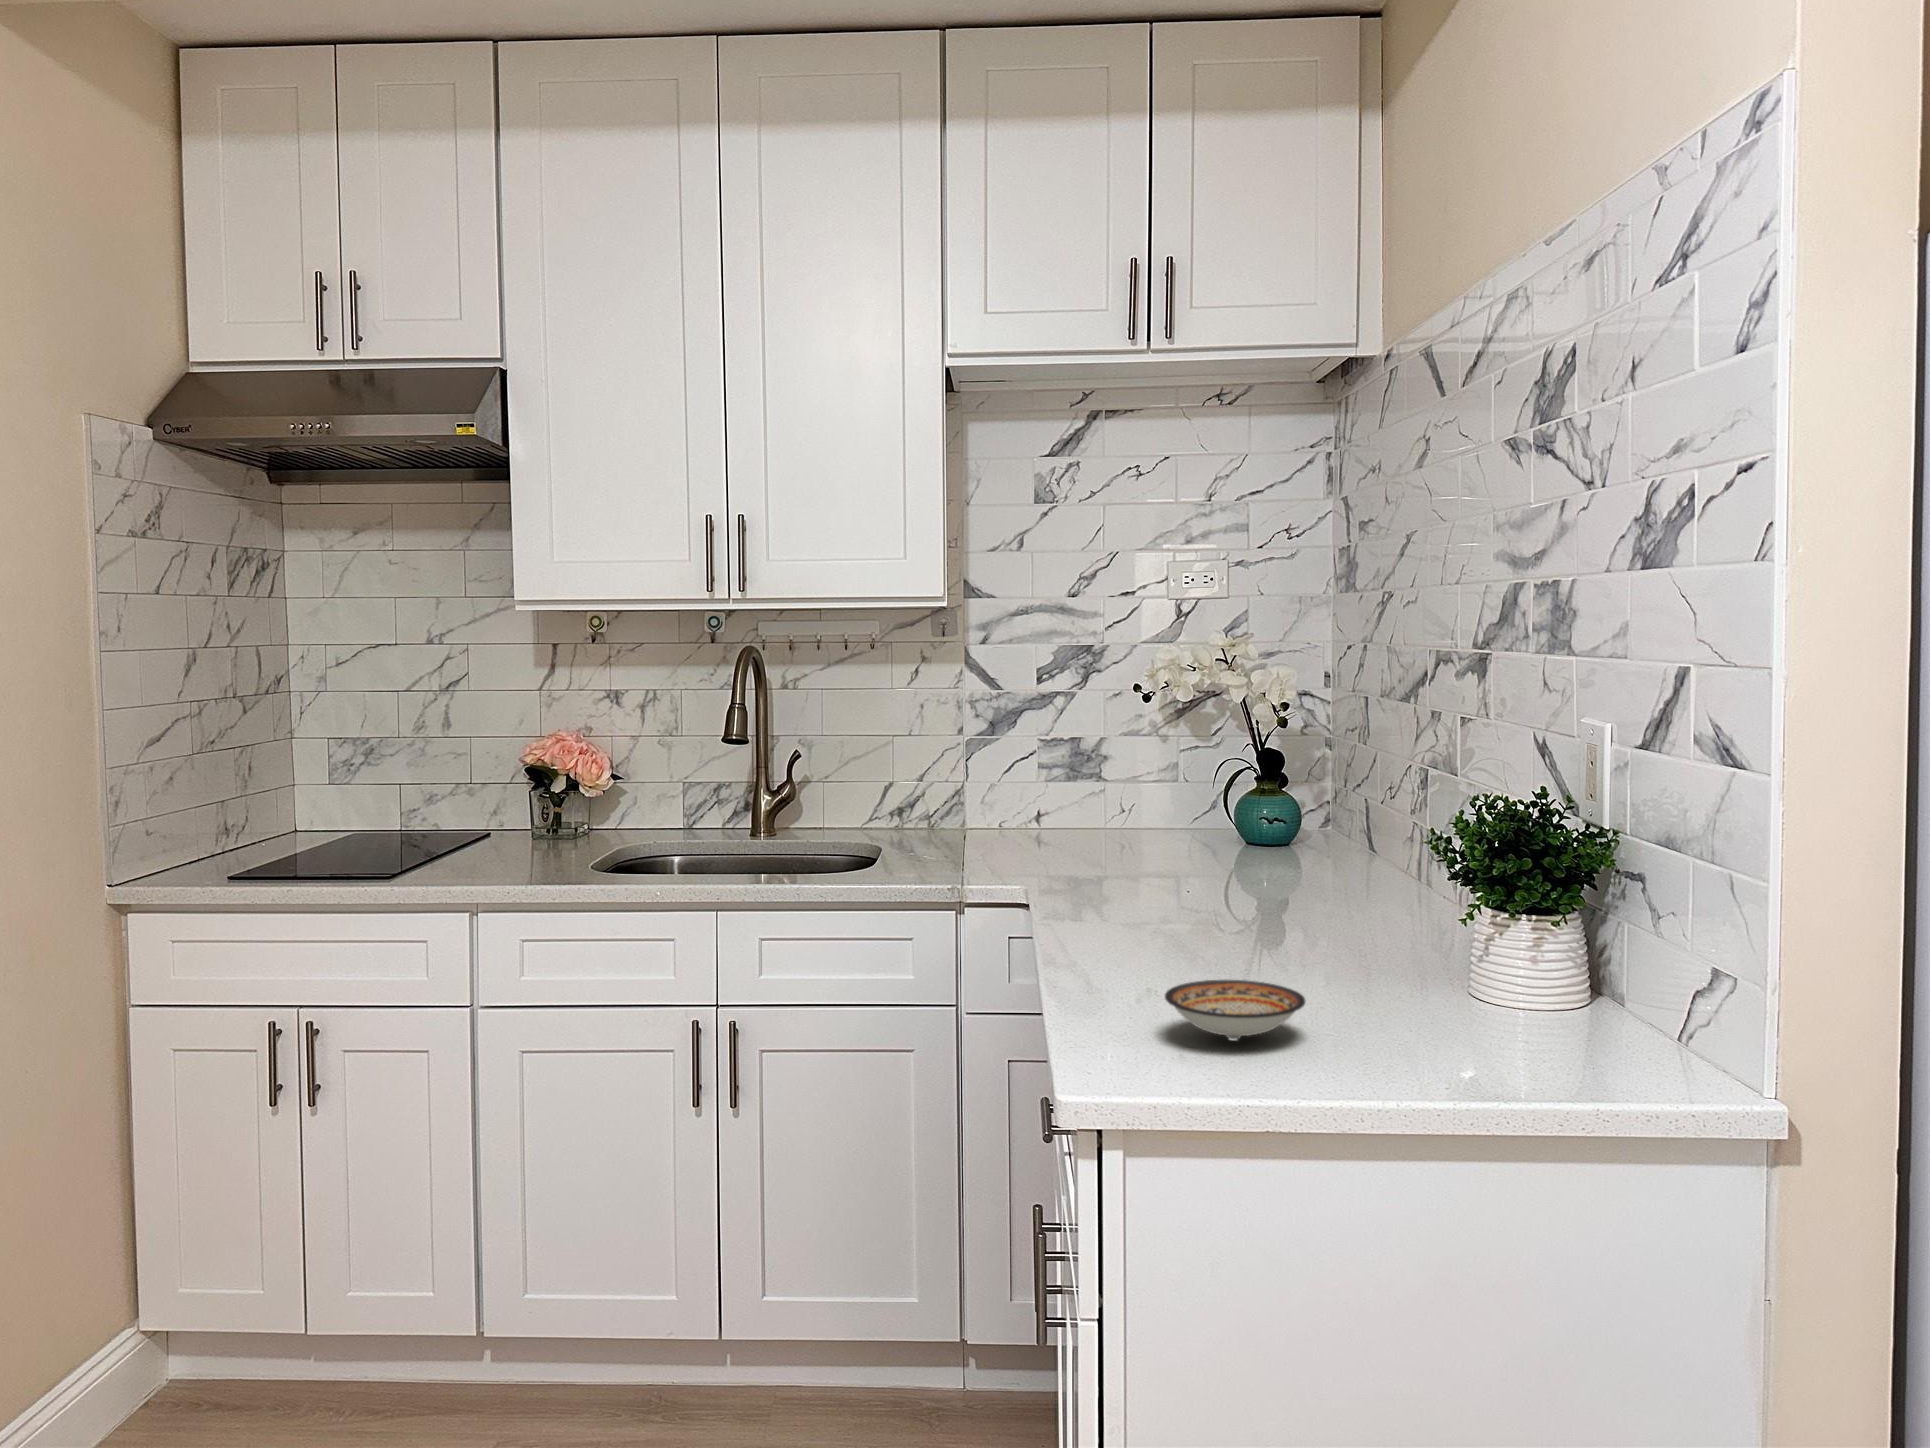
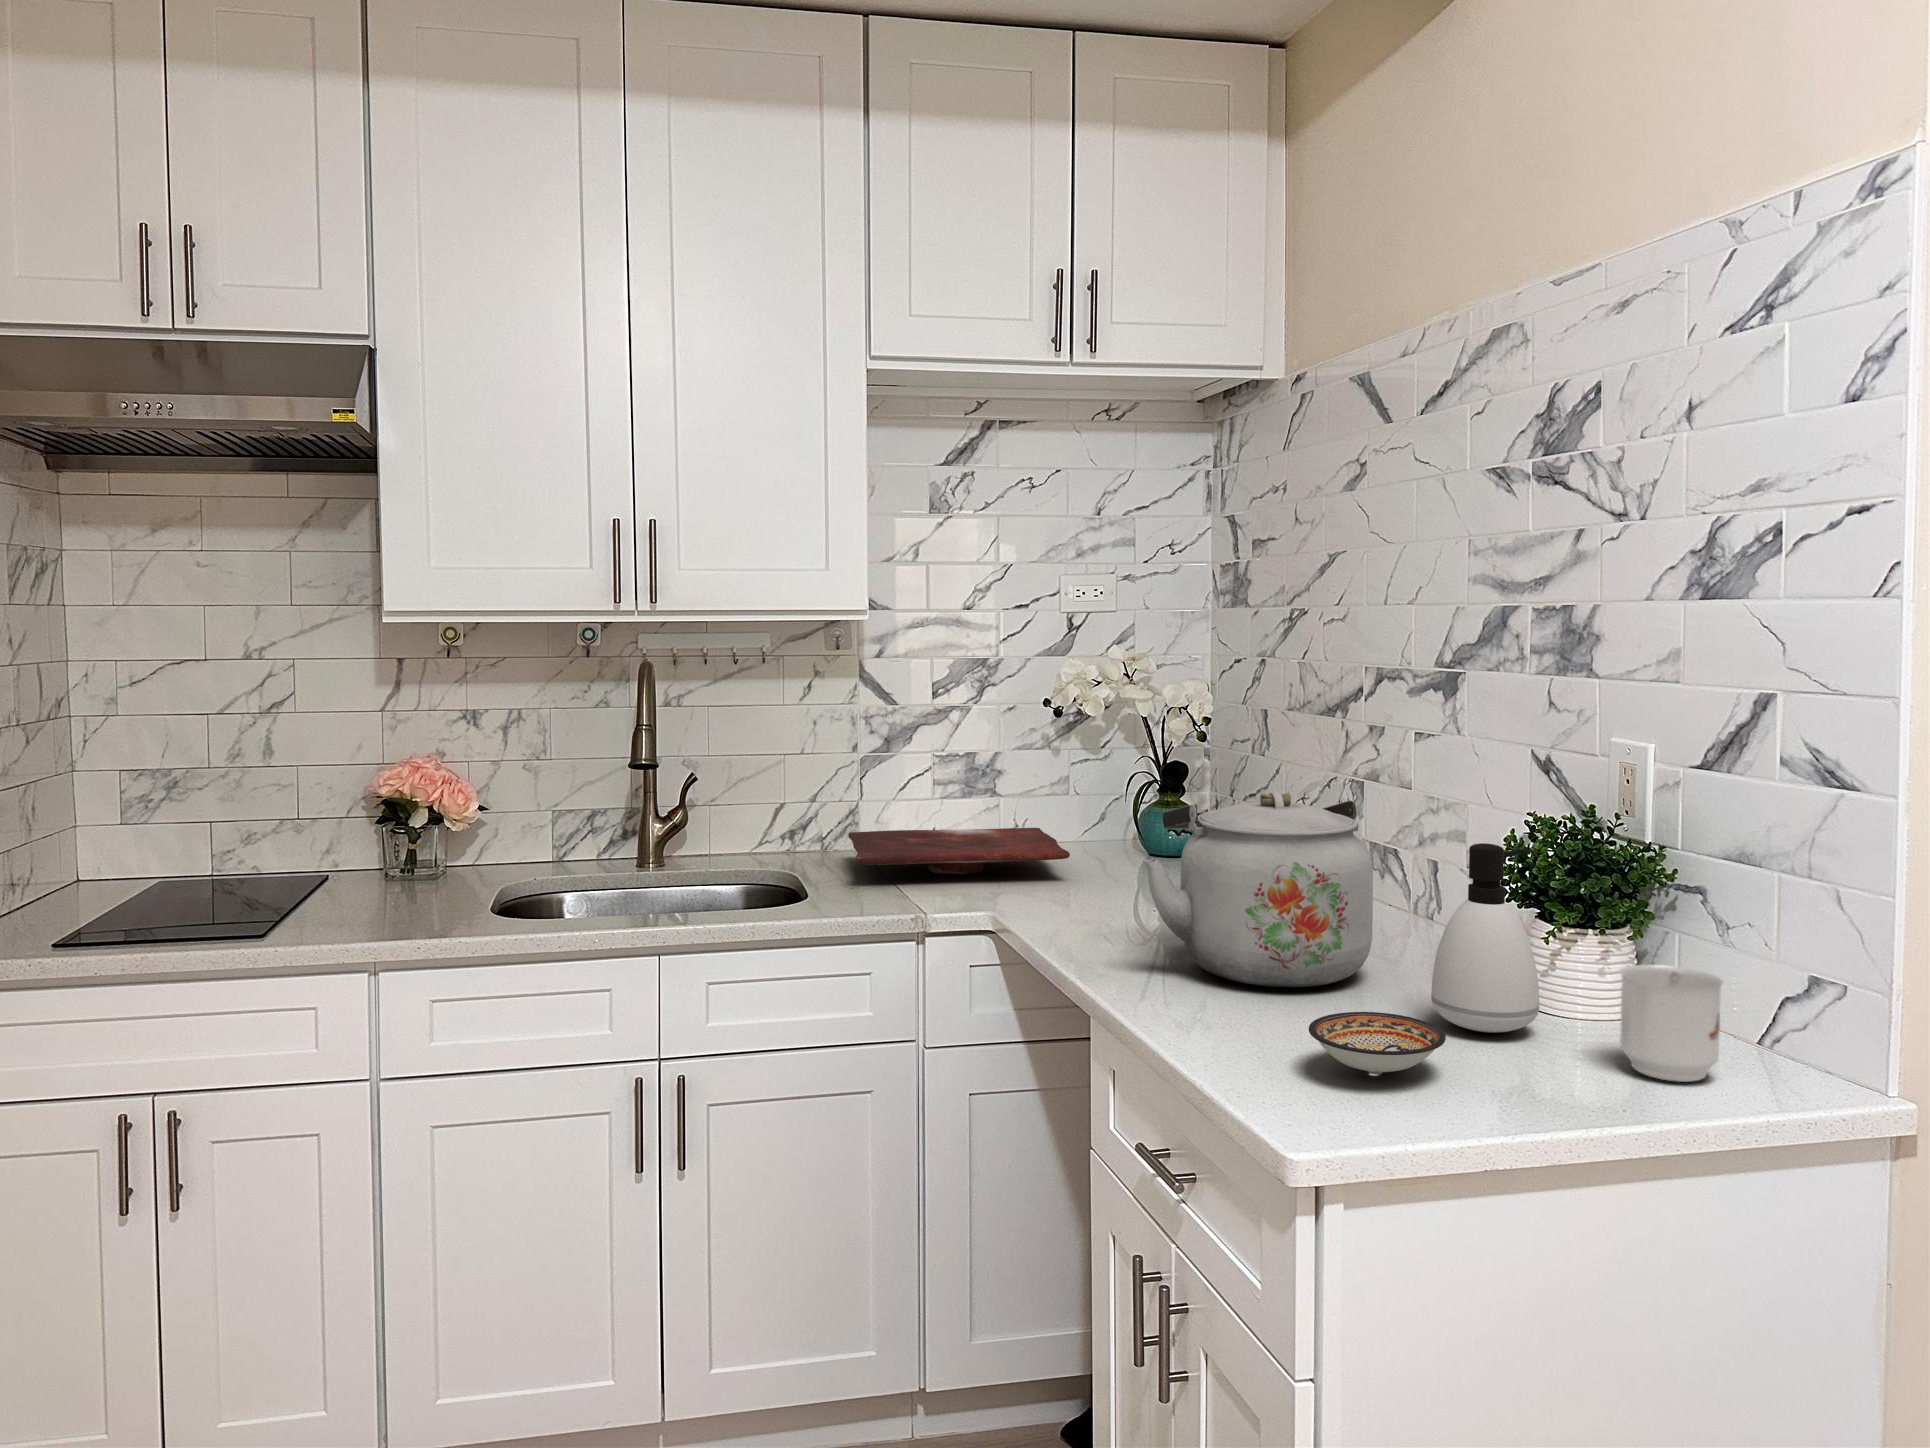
kettle: none [1107,768,1339,962] -> present [1144,791,1373,987]
cutting board: none [927,810,1137,852] -> present [848,828,1070,874]
soap dispenser: none [1345,821,1452,1012] -> present [1431,843,1539,1033]
mug: none [1496,948,1599,1069] -> present [1620,965,1723,1082]

